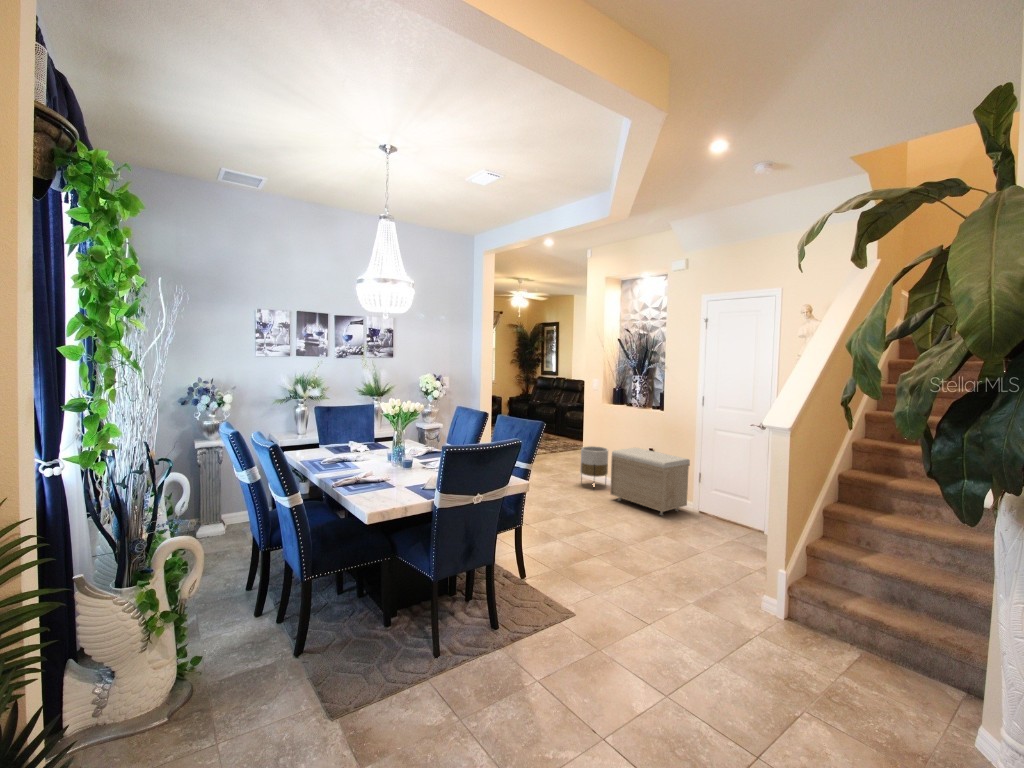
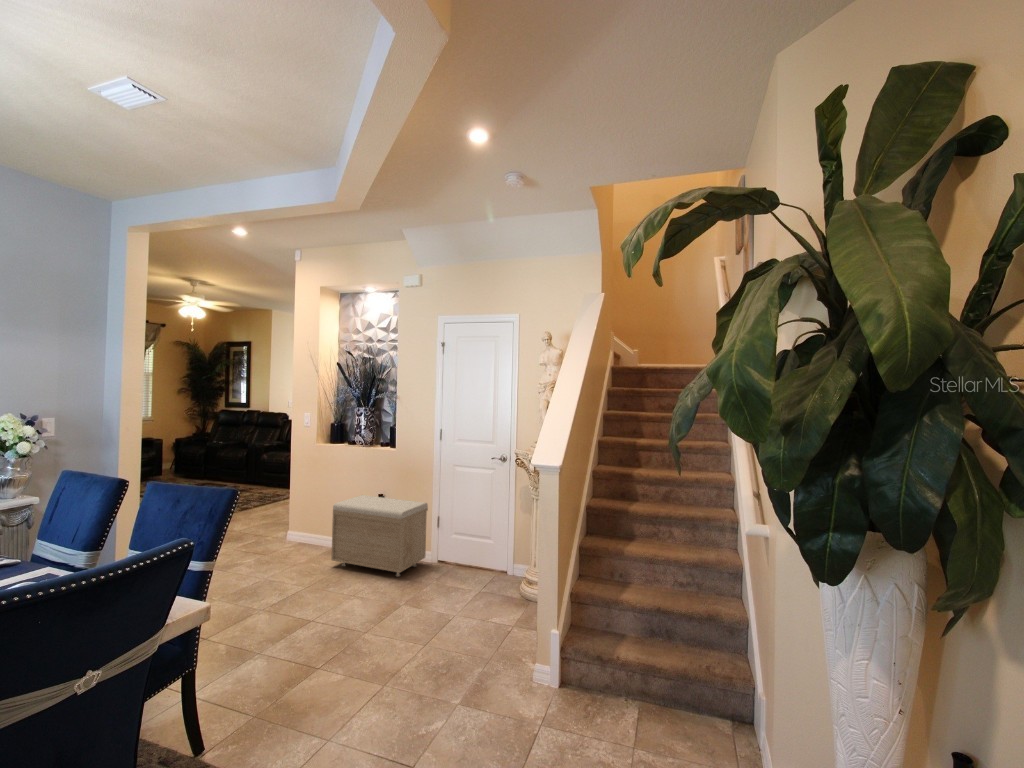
planter: present [581,446,608,480] -> none [289,499,326,557]

